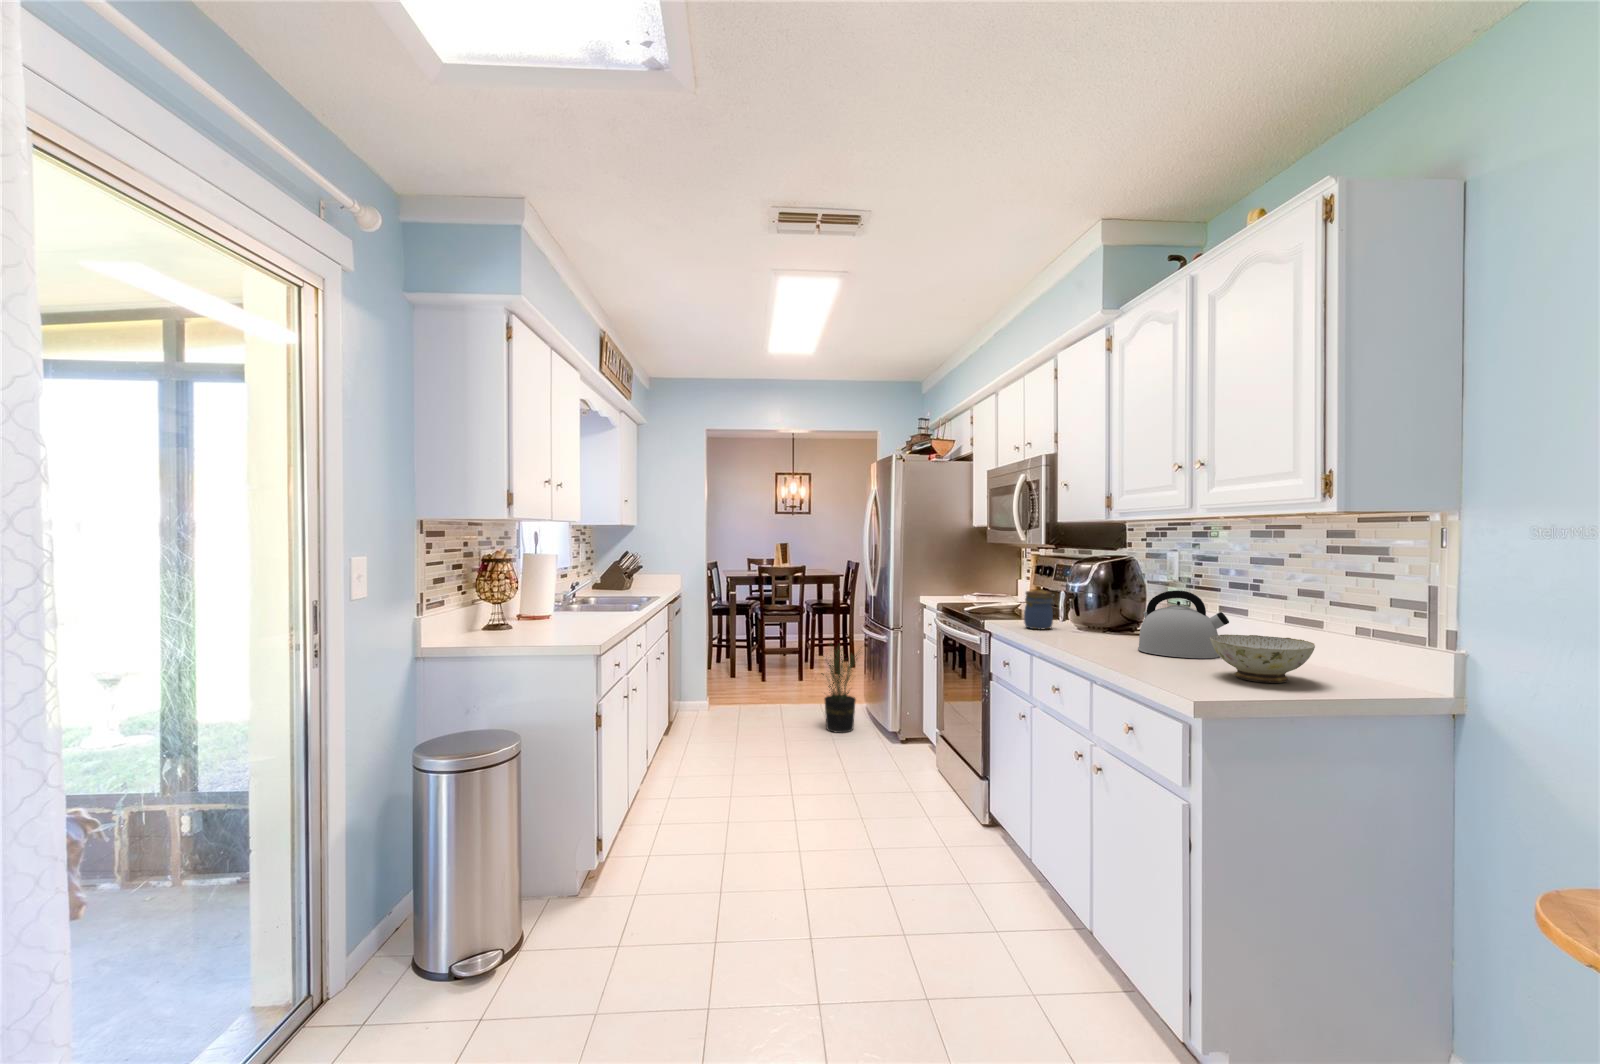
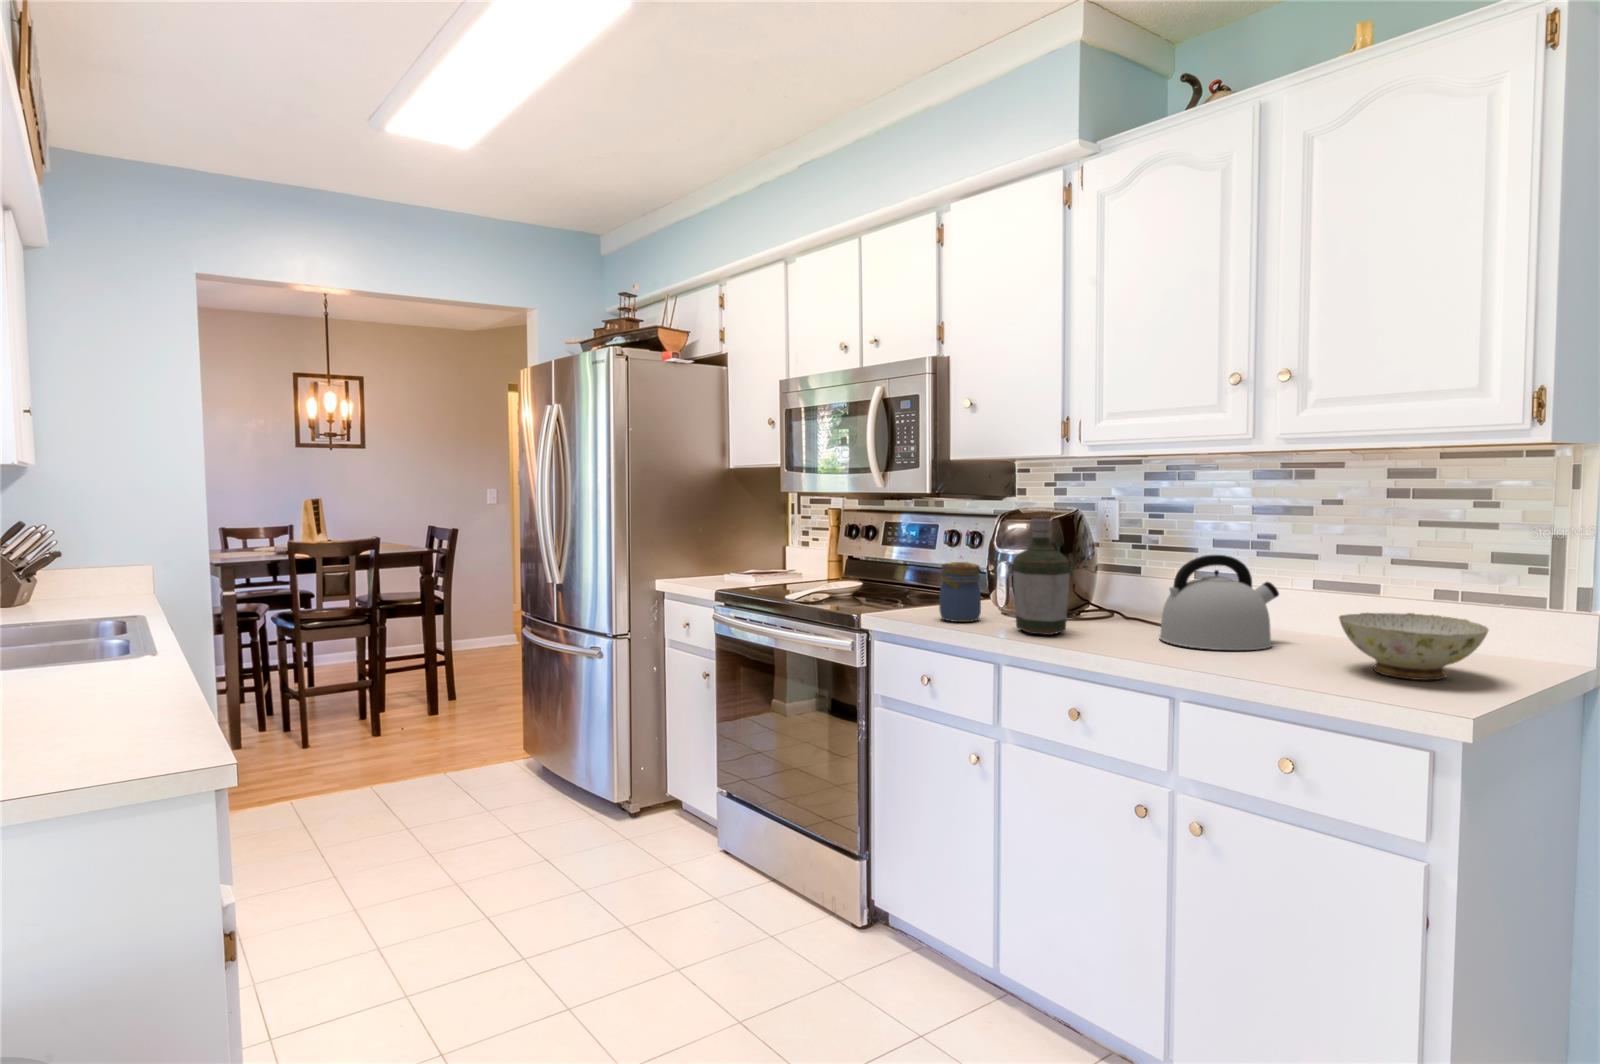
bottle: none [1054,561,1088,639] -> present [1013,516,1070,635]
potted plant: present [821,650,857,733] -> none [483,652,567,815]

